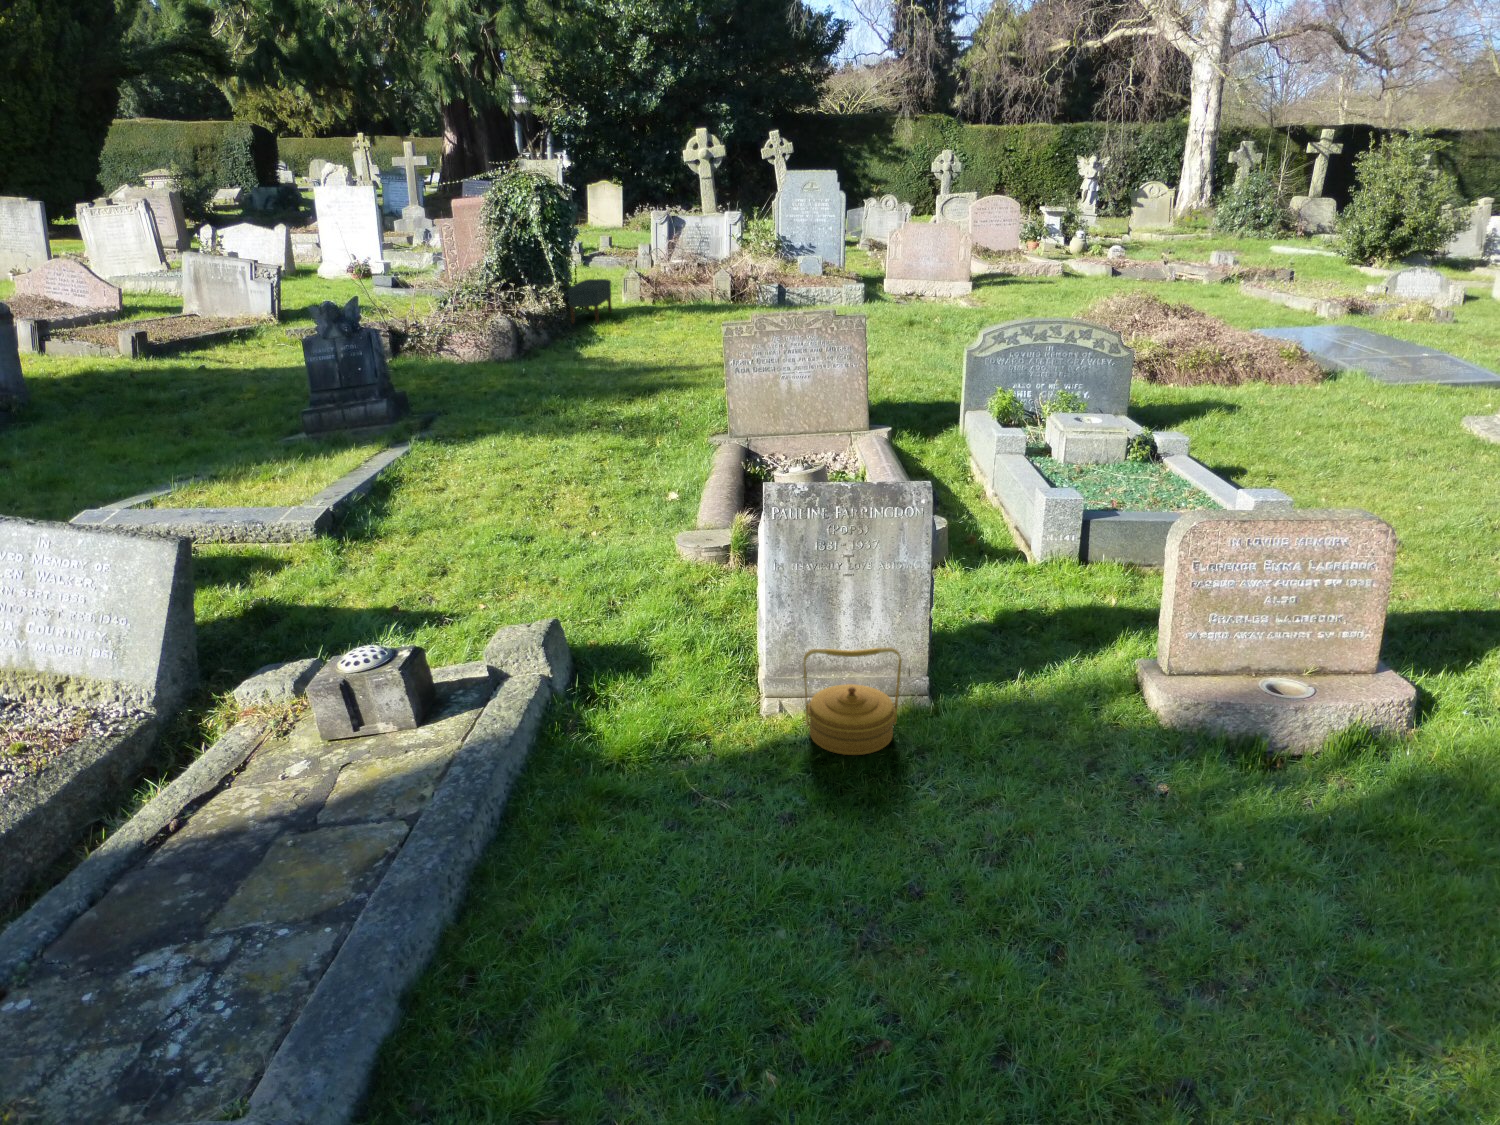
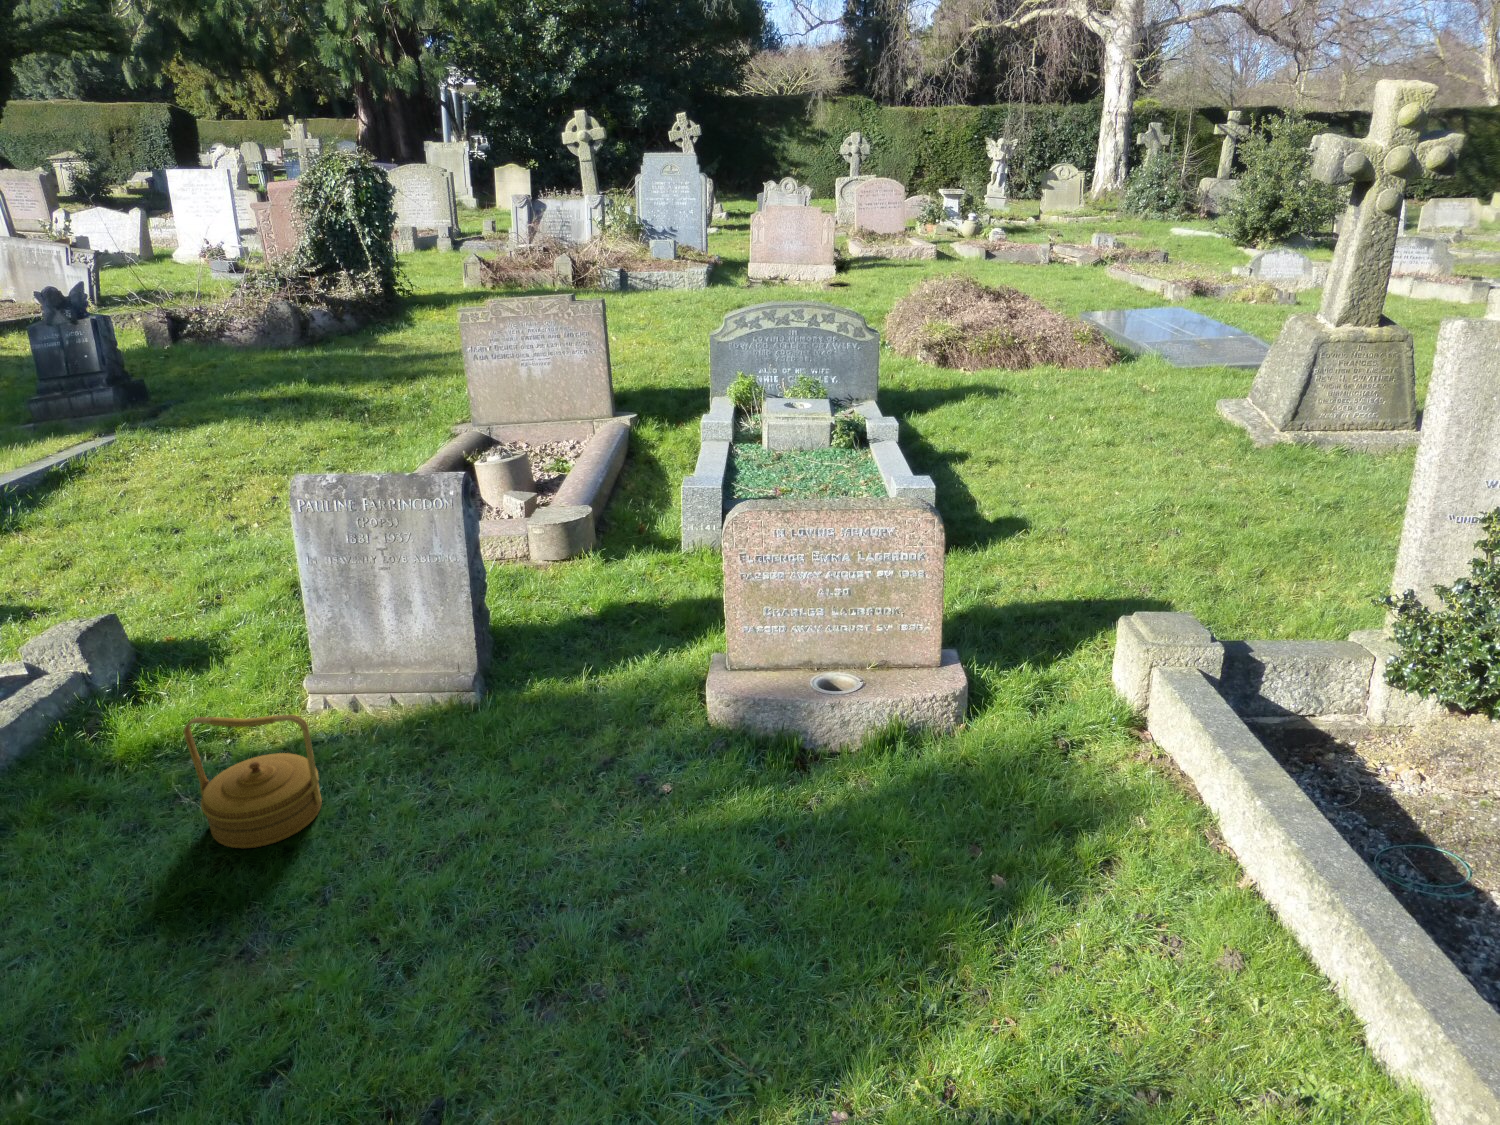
potted tree: none [970,263,996,303] -> present [829,249,851,286]
bench: present [568,279,612,324] -> none [388,263,448,310]

